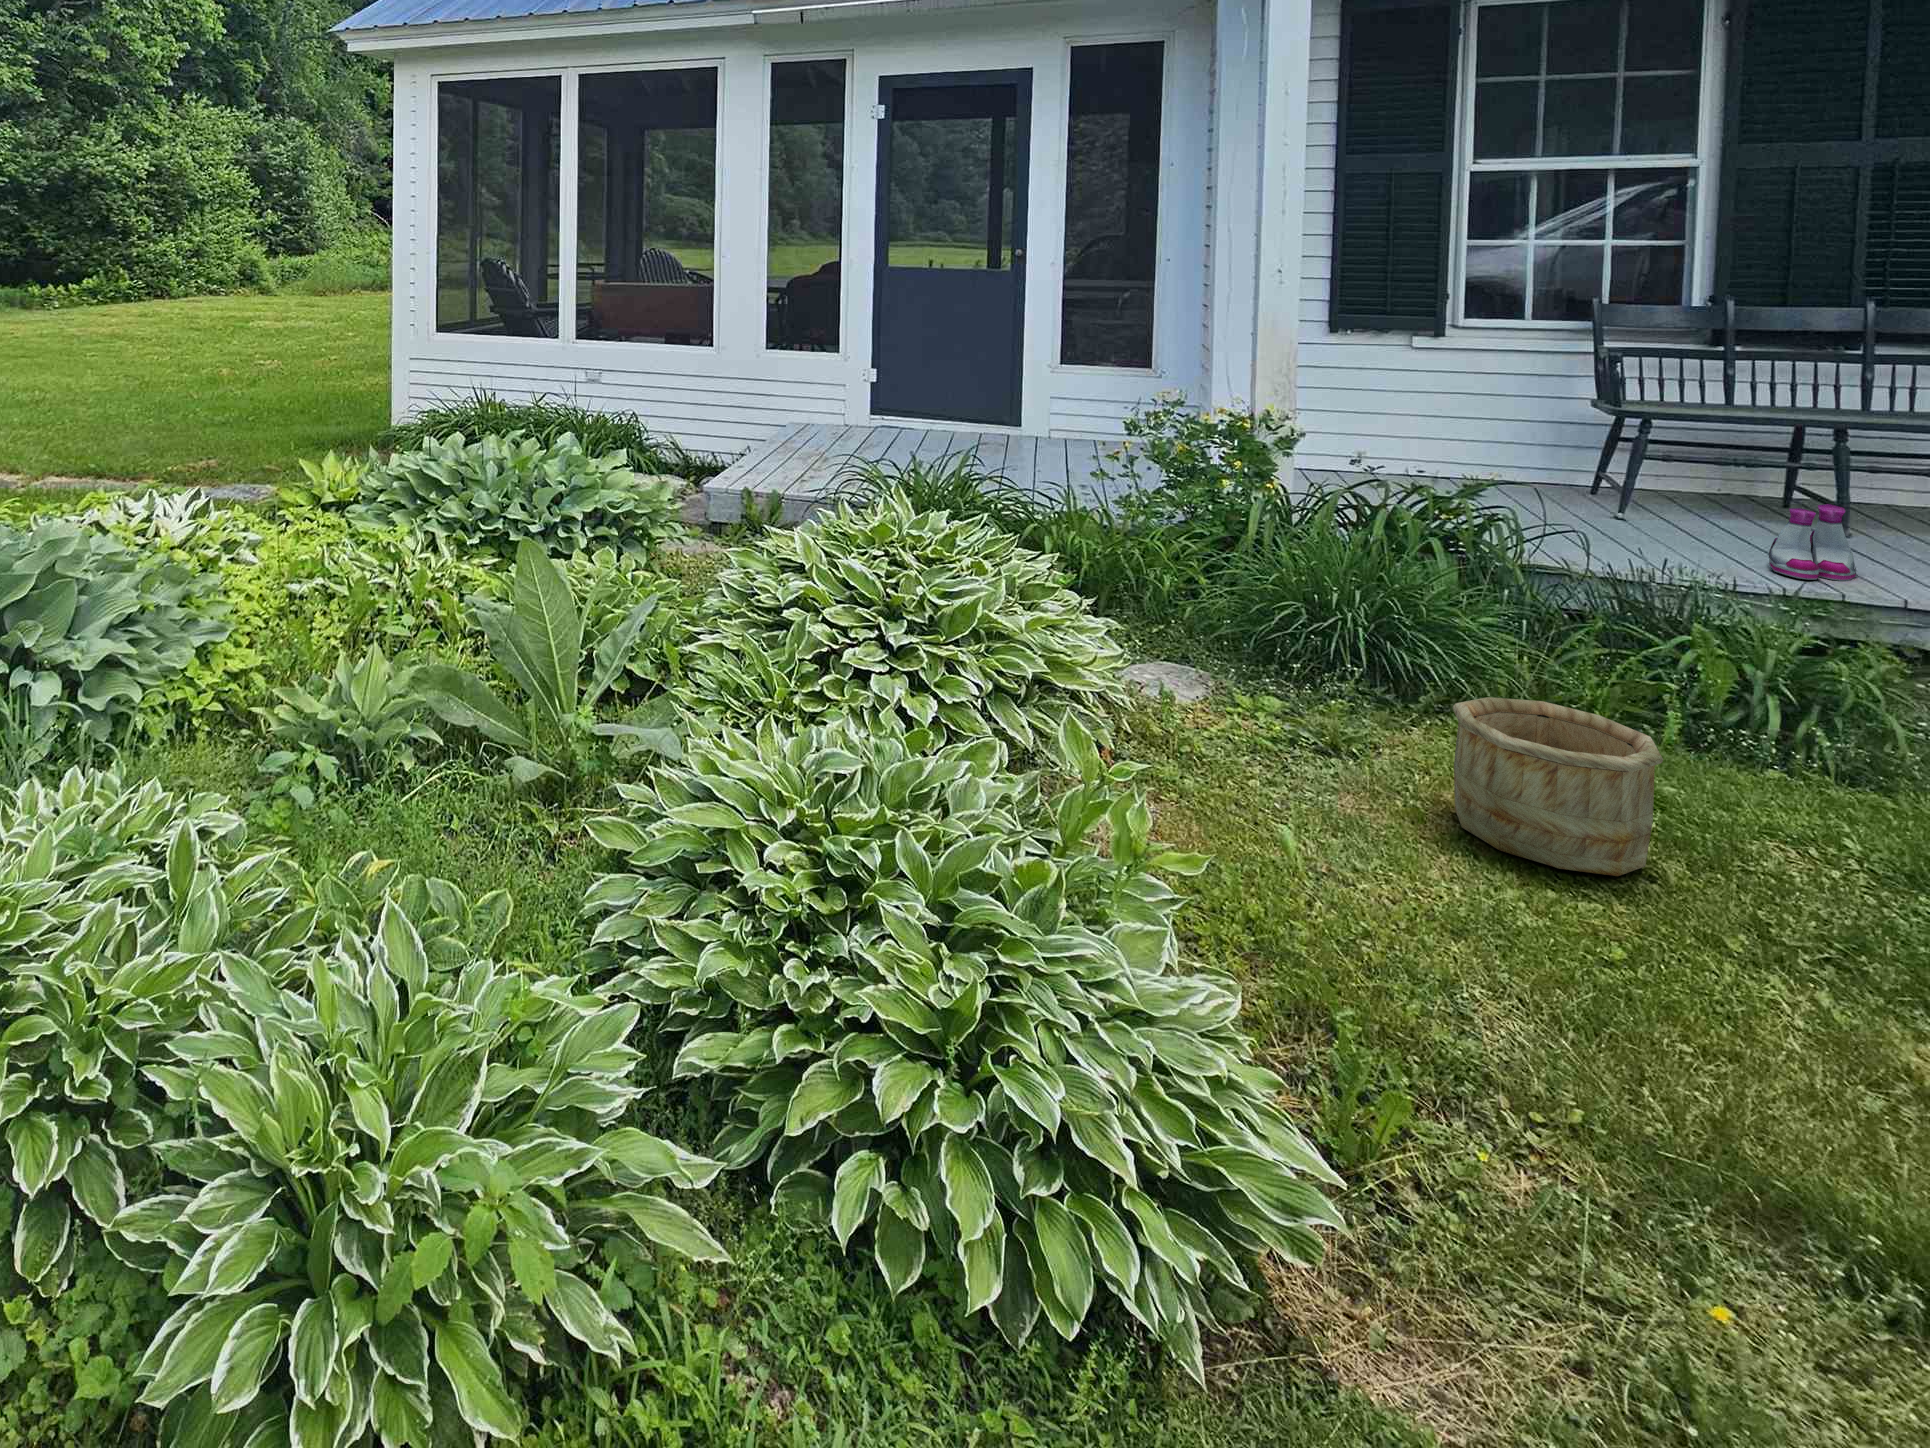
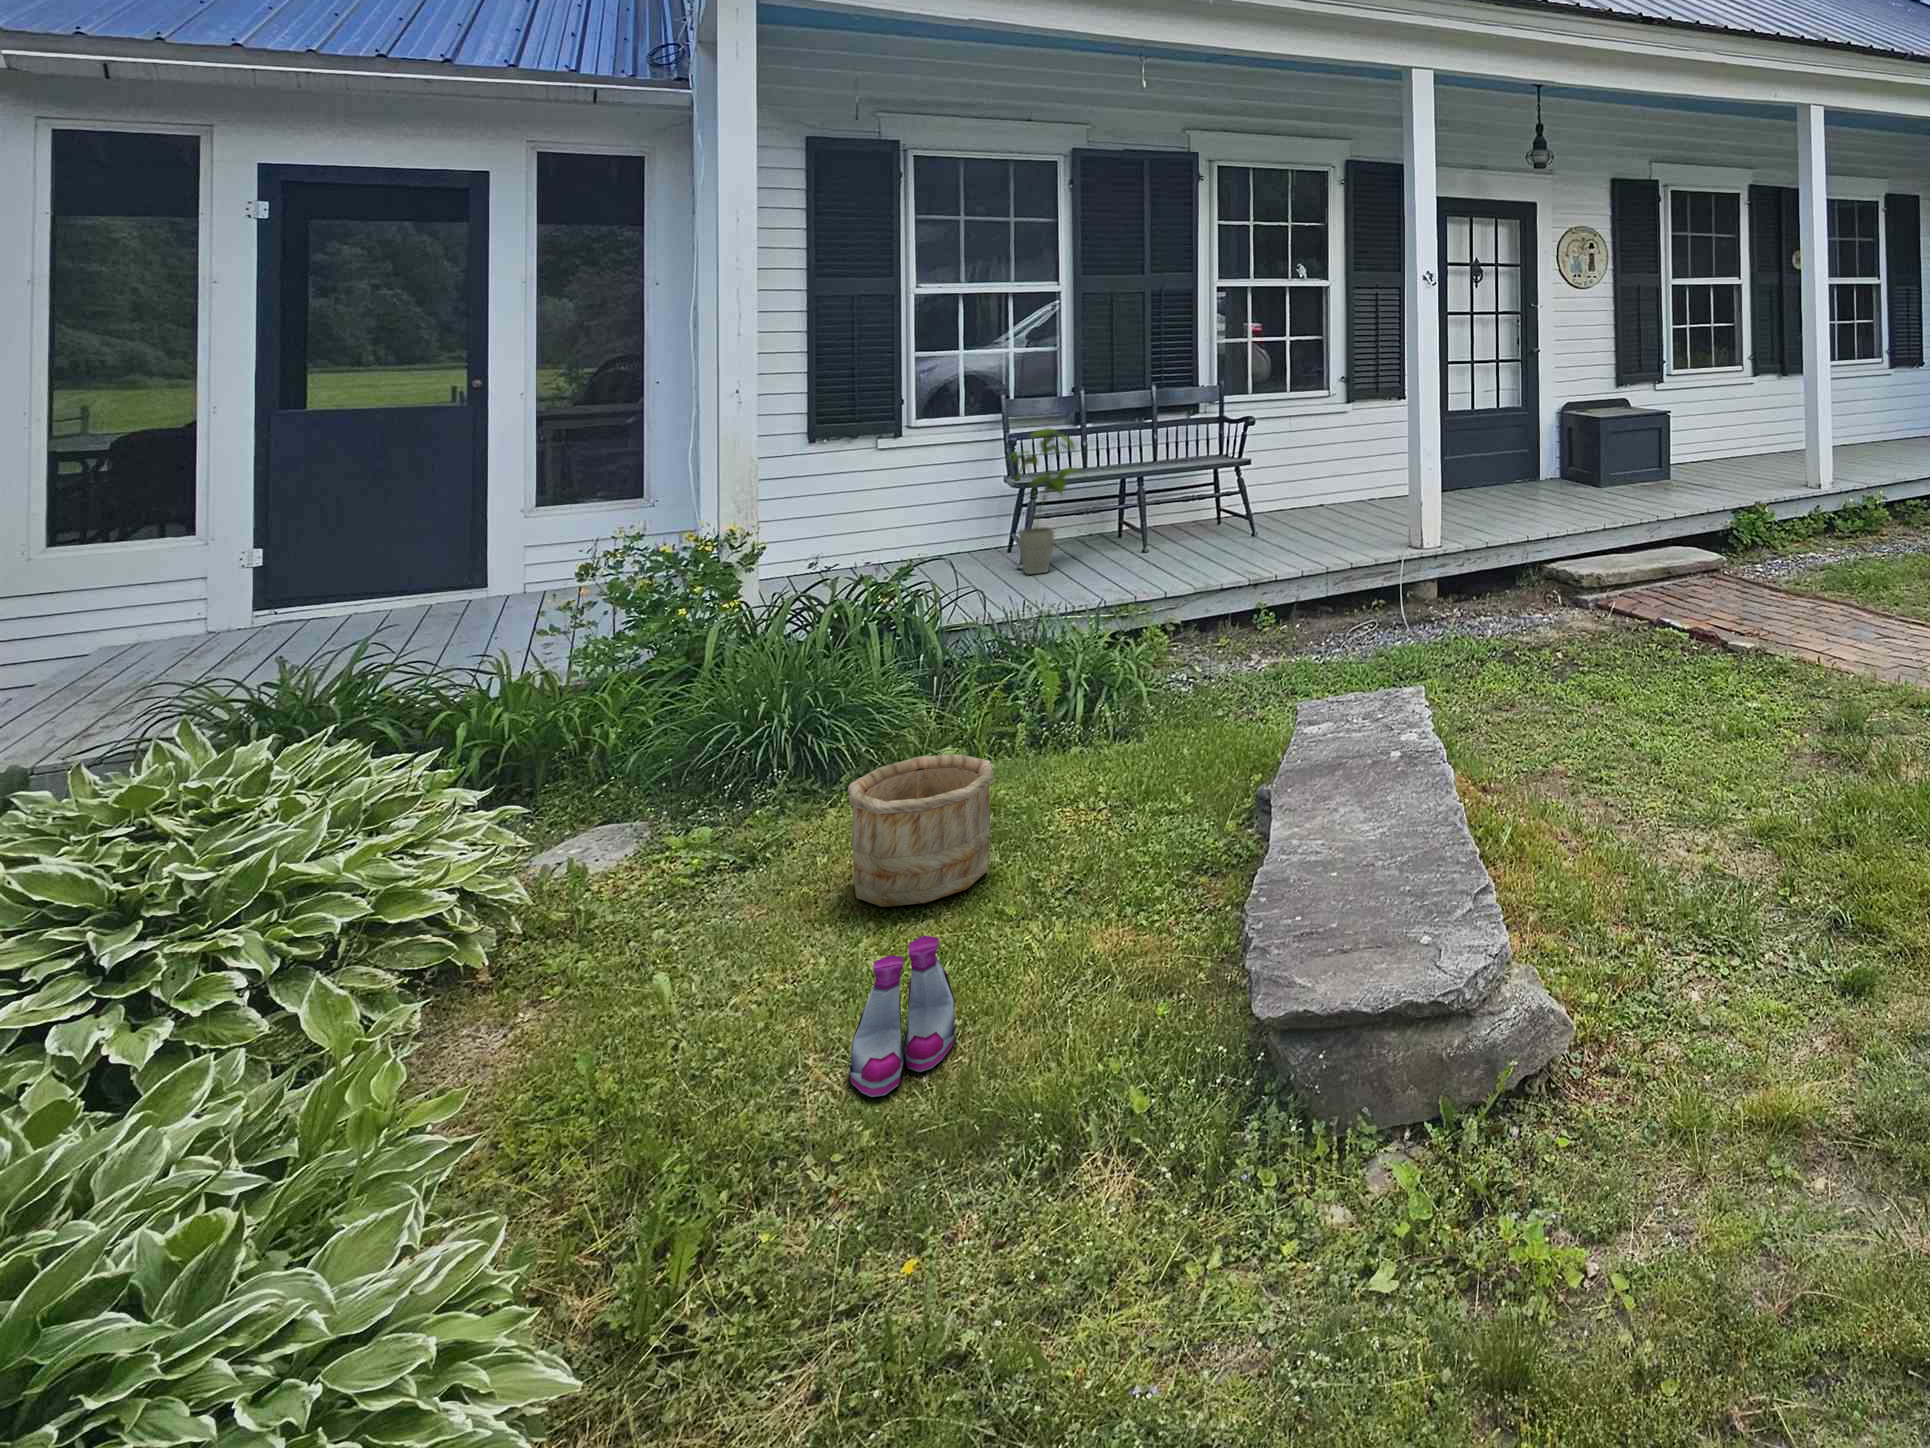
house plant: none [1607,342,1742,529] -> present [1009,428,1078,574]
boots: present [1769,504,1856,581] -> present [849,935,955,1097]

